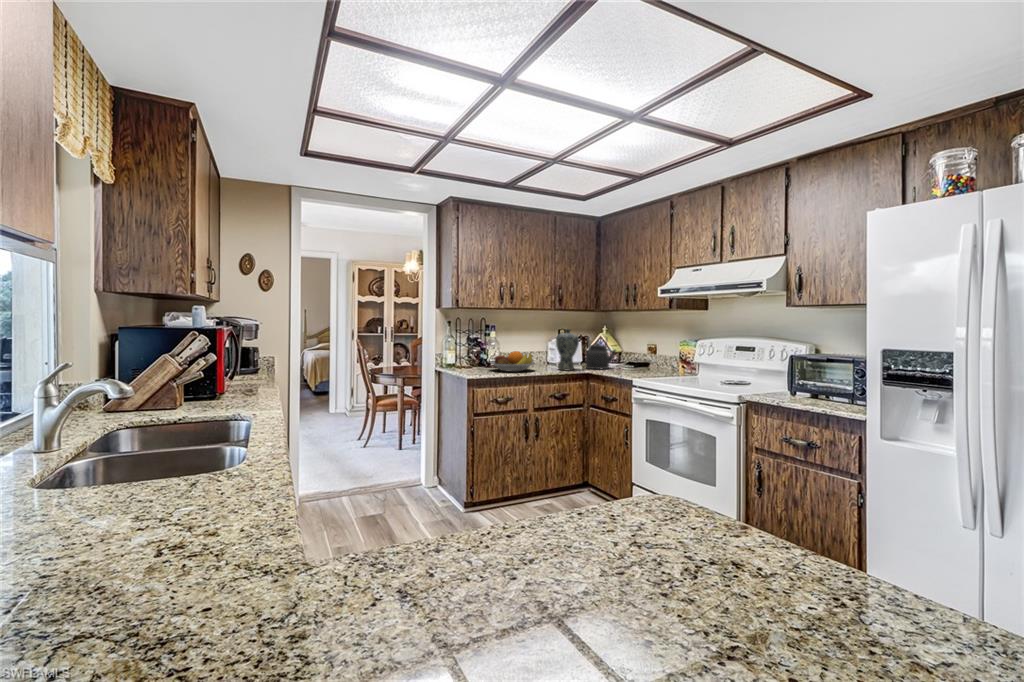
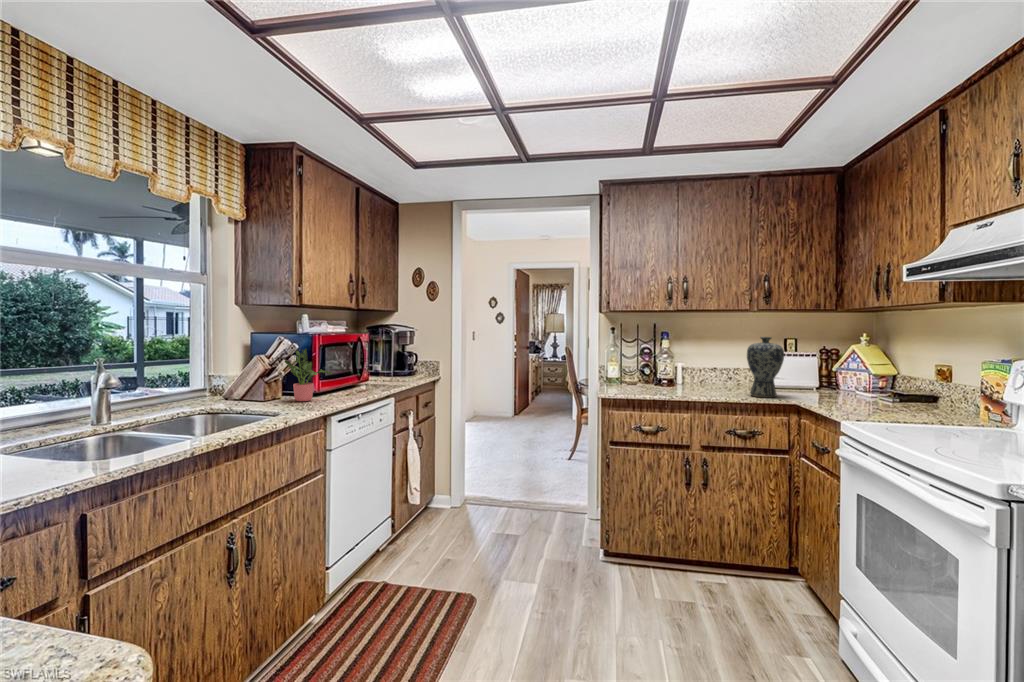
kettle: present [585,337,616,369] -> none [803,347,865,400]
potted plant: none [208,343,254,401] -> present [285,349,332,401]
fruit bowl: present [490,351,535,372] -> none [649,366,713,393]

